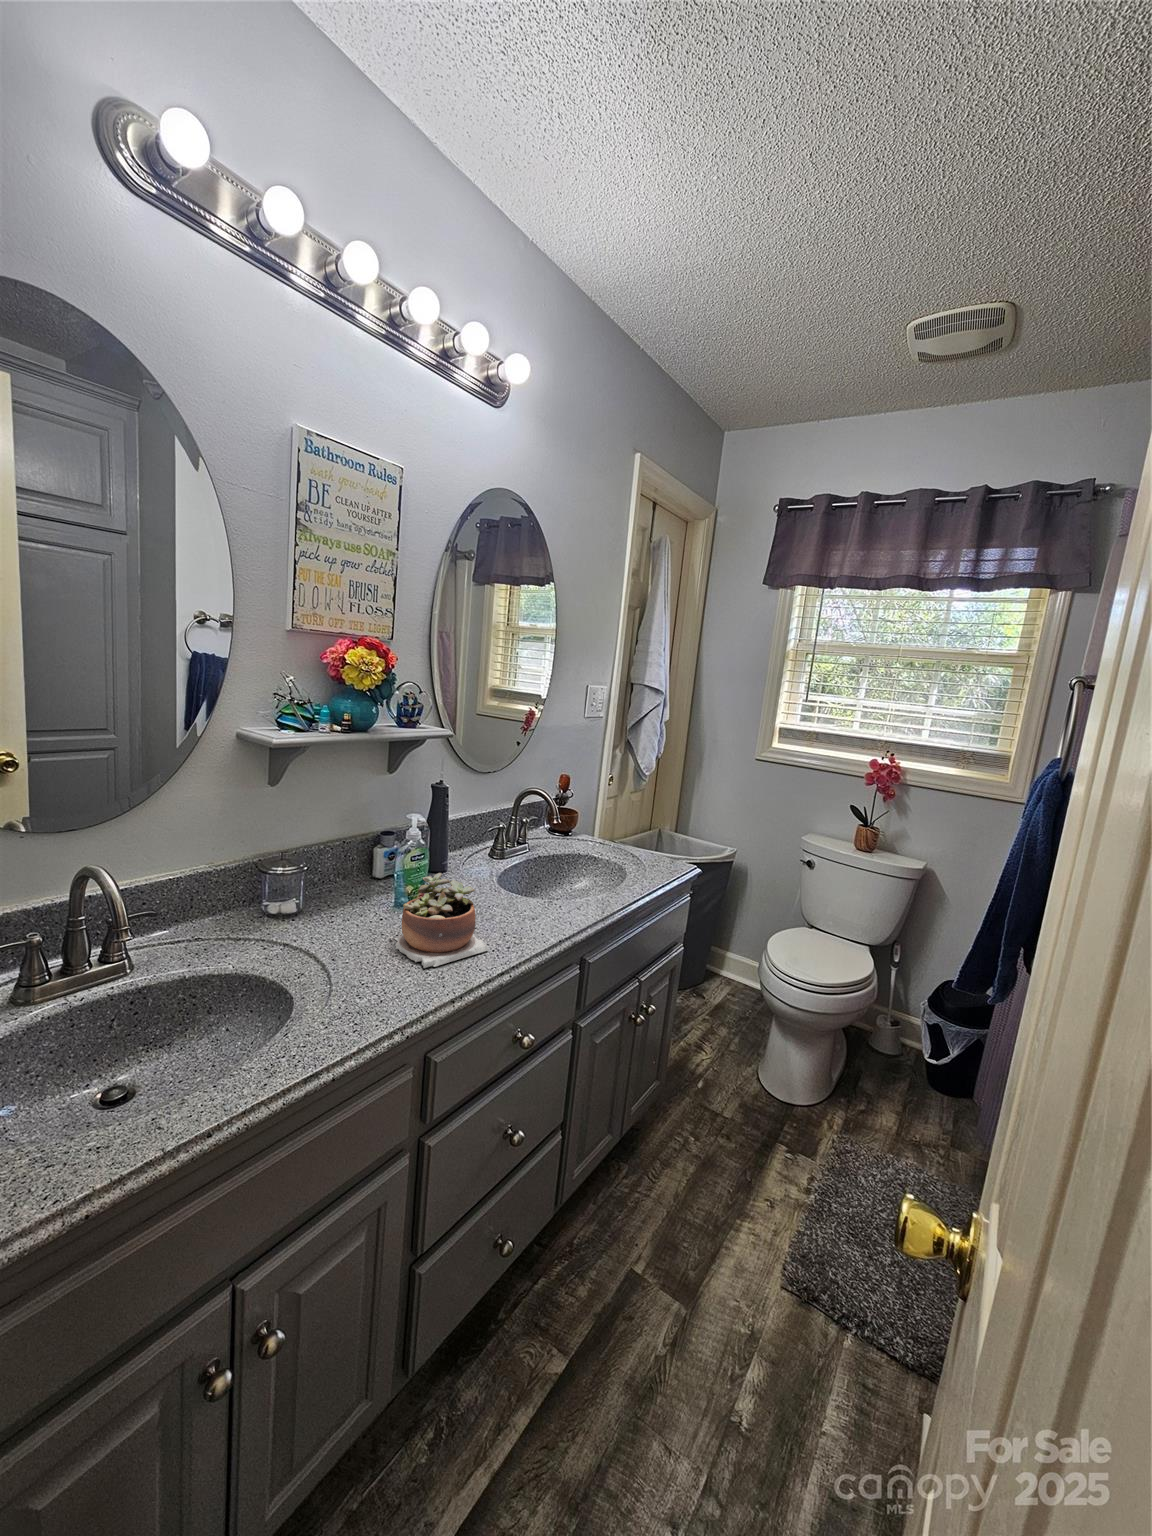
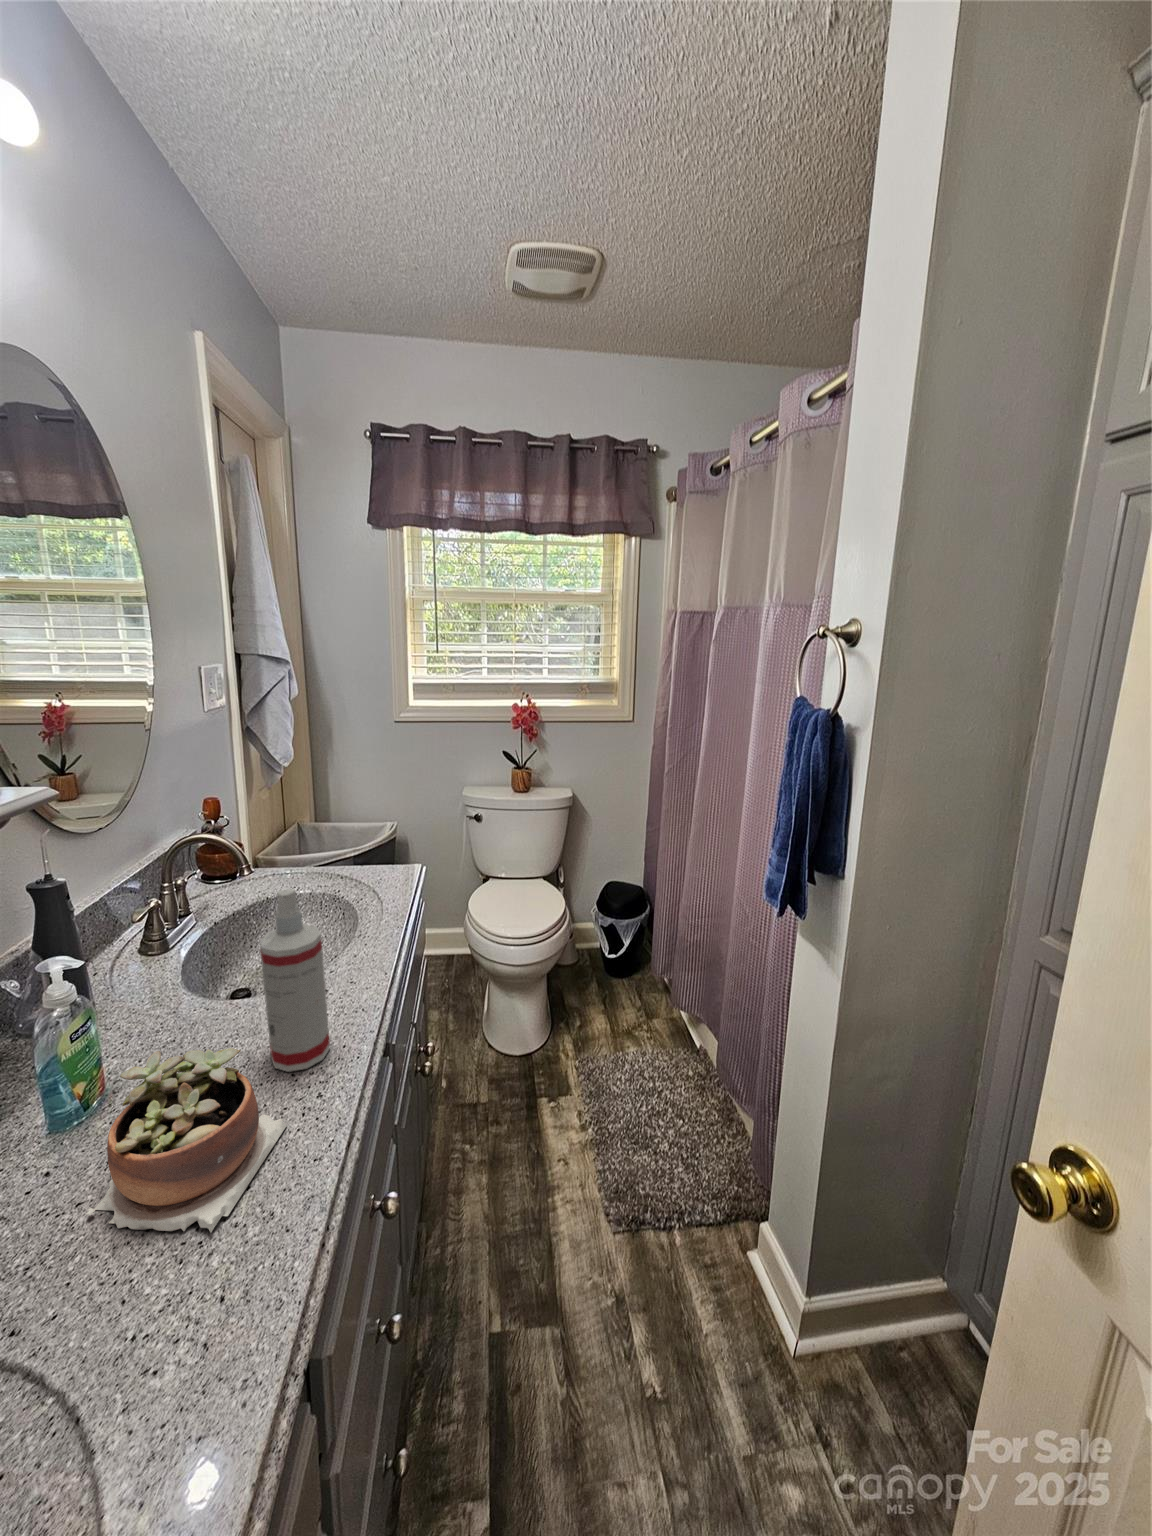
spray bottle: none [506,813,550,934] -> present [259,889,330,1072]

